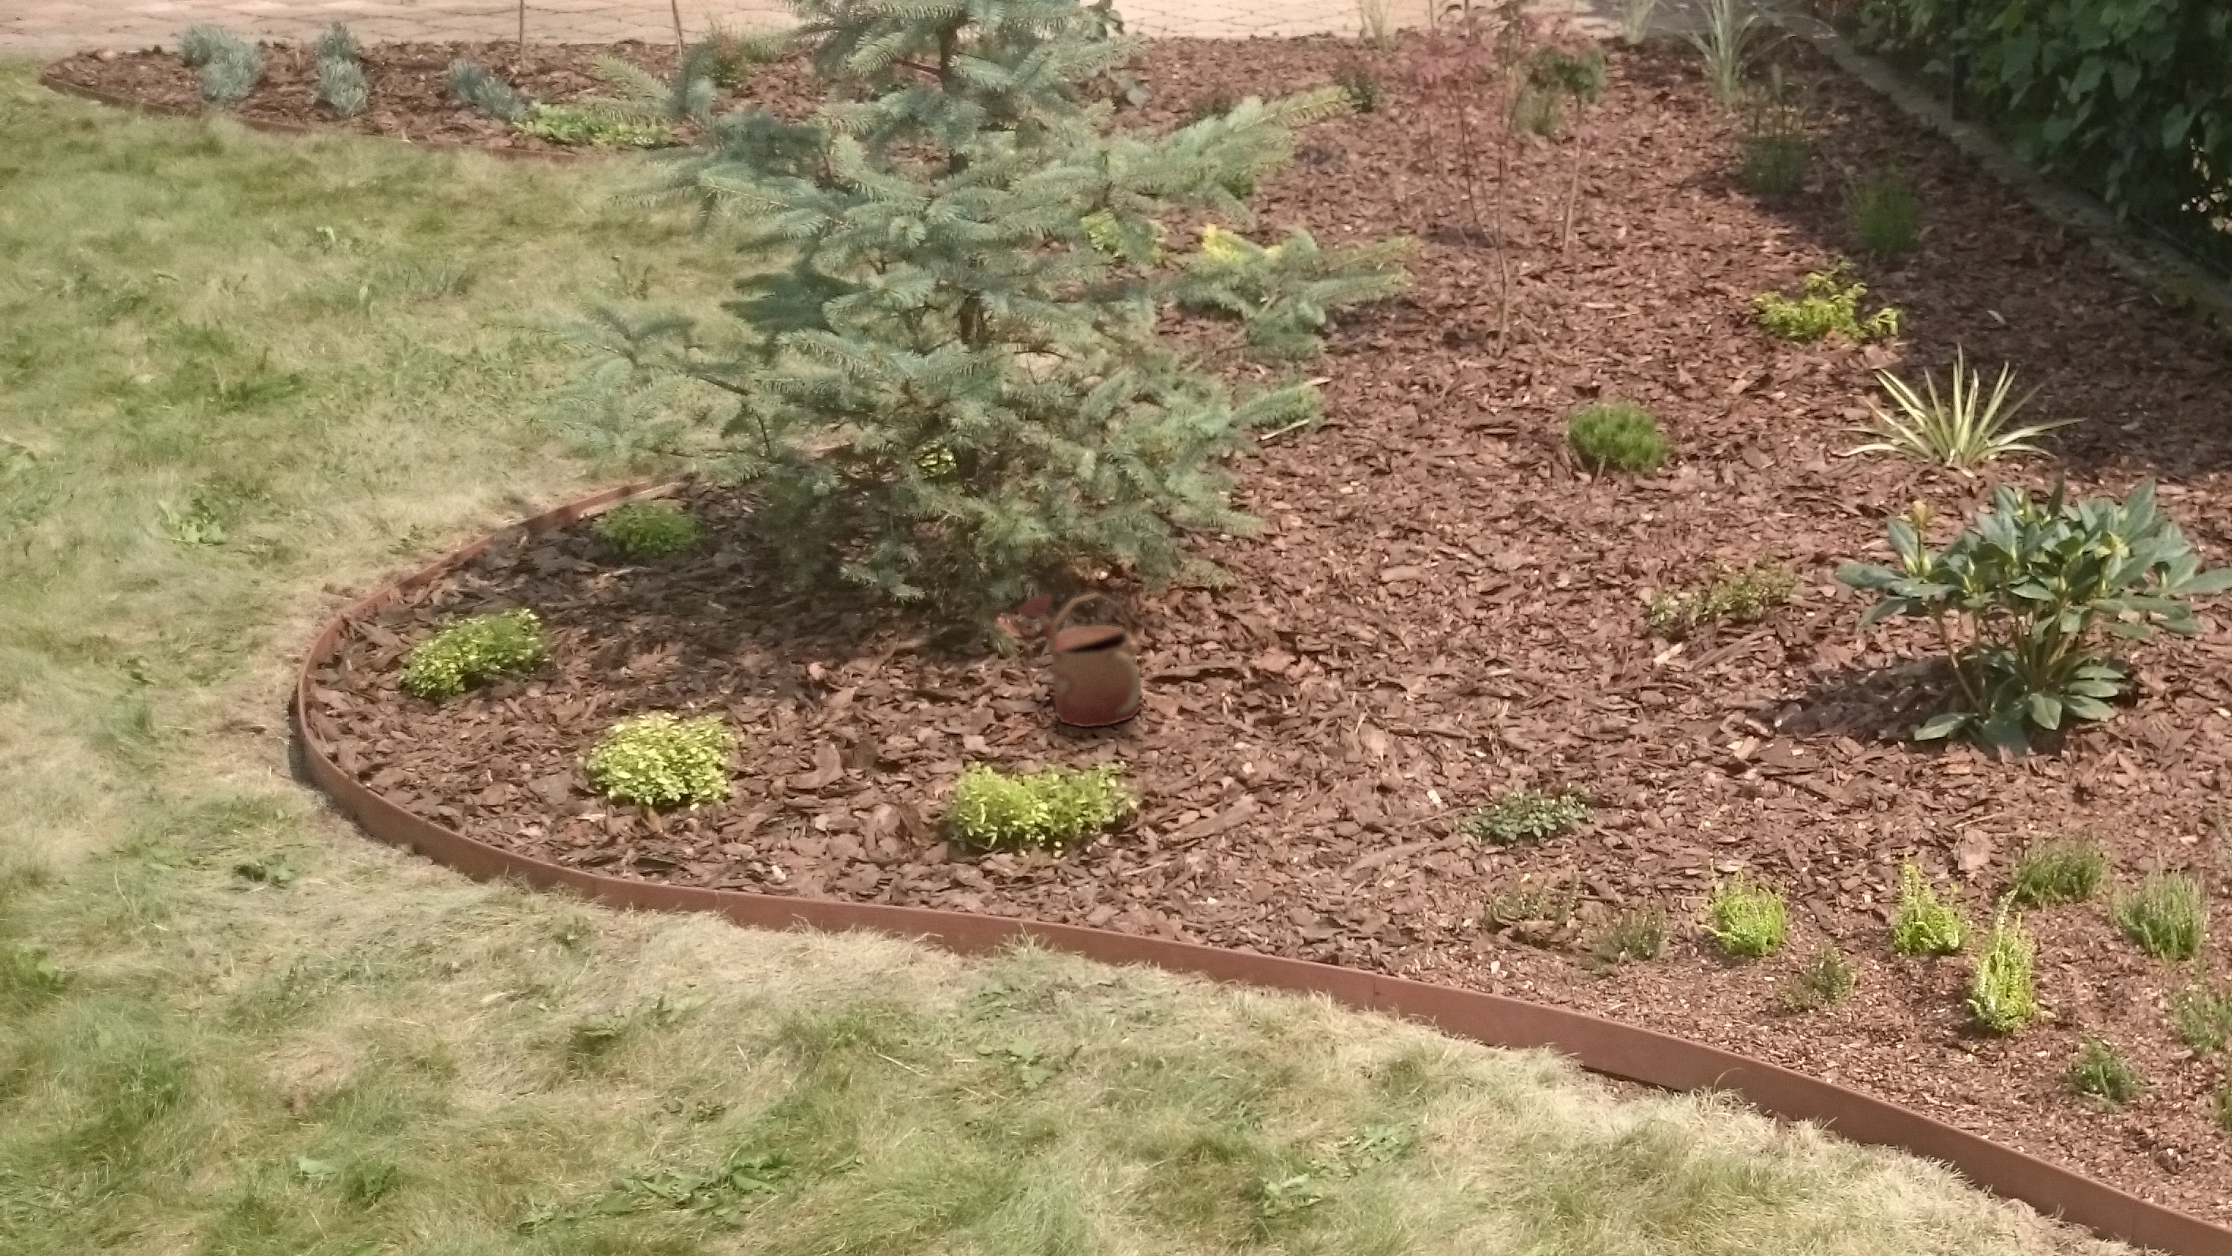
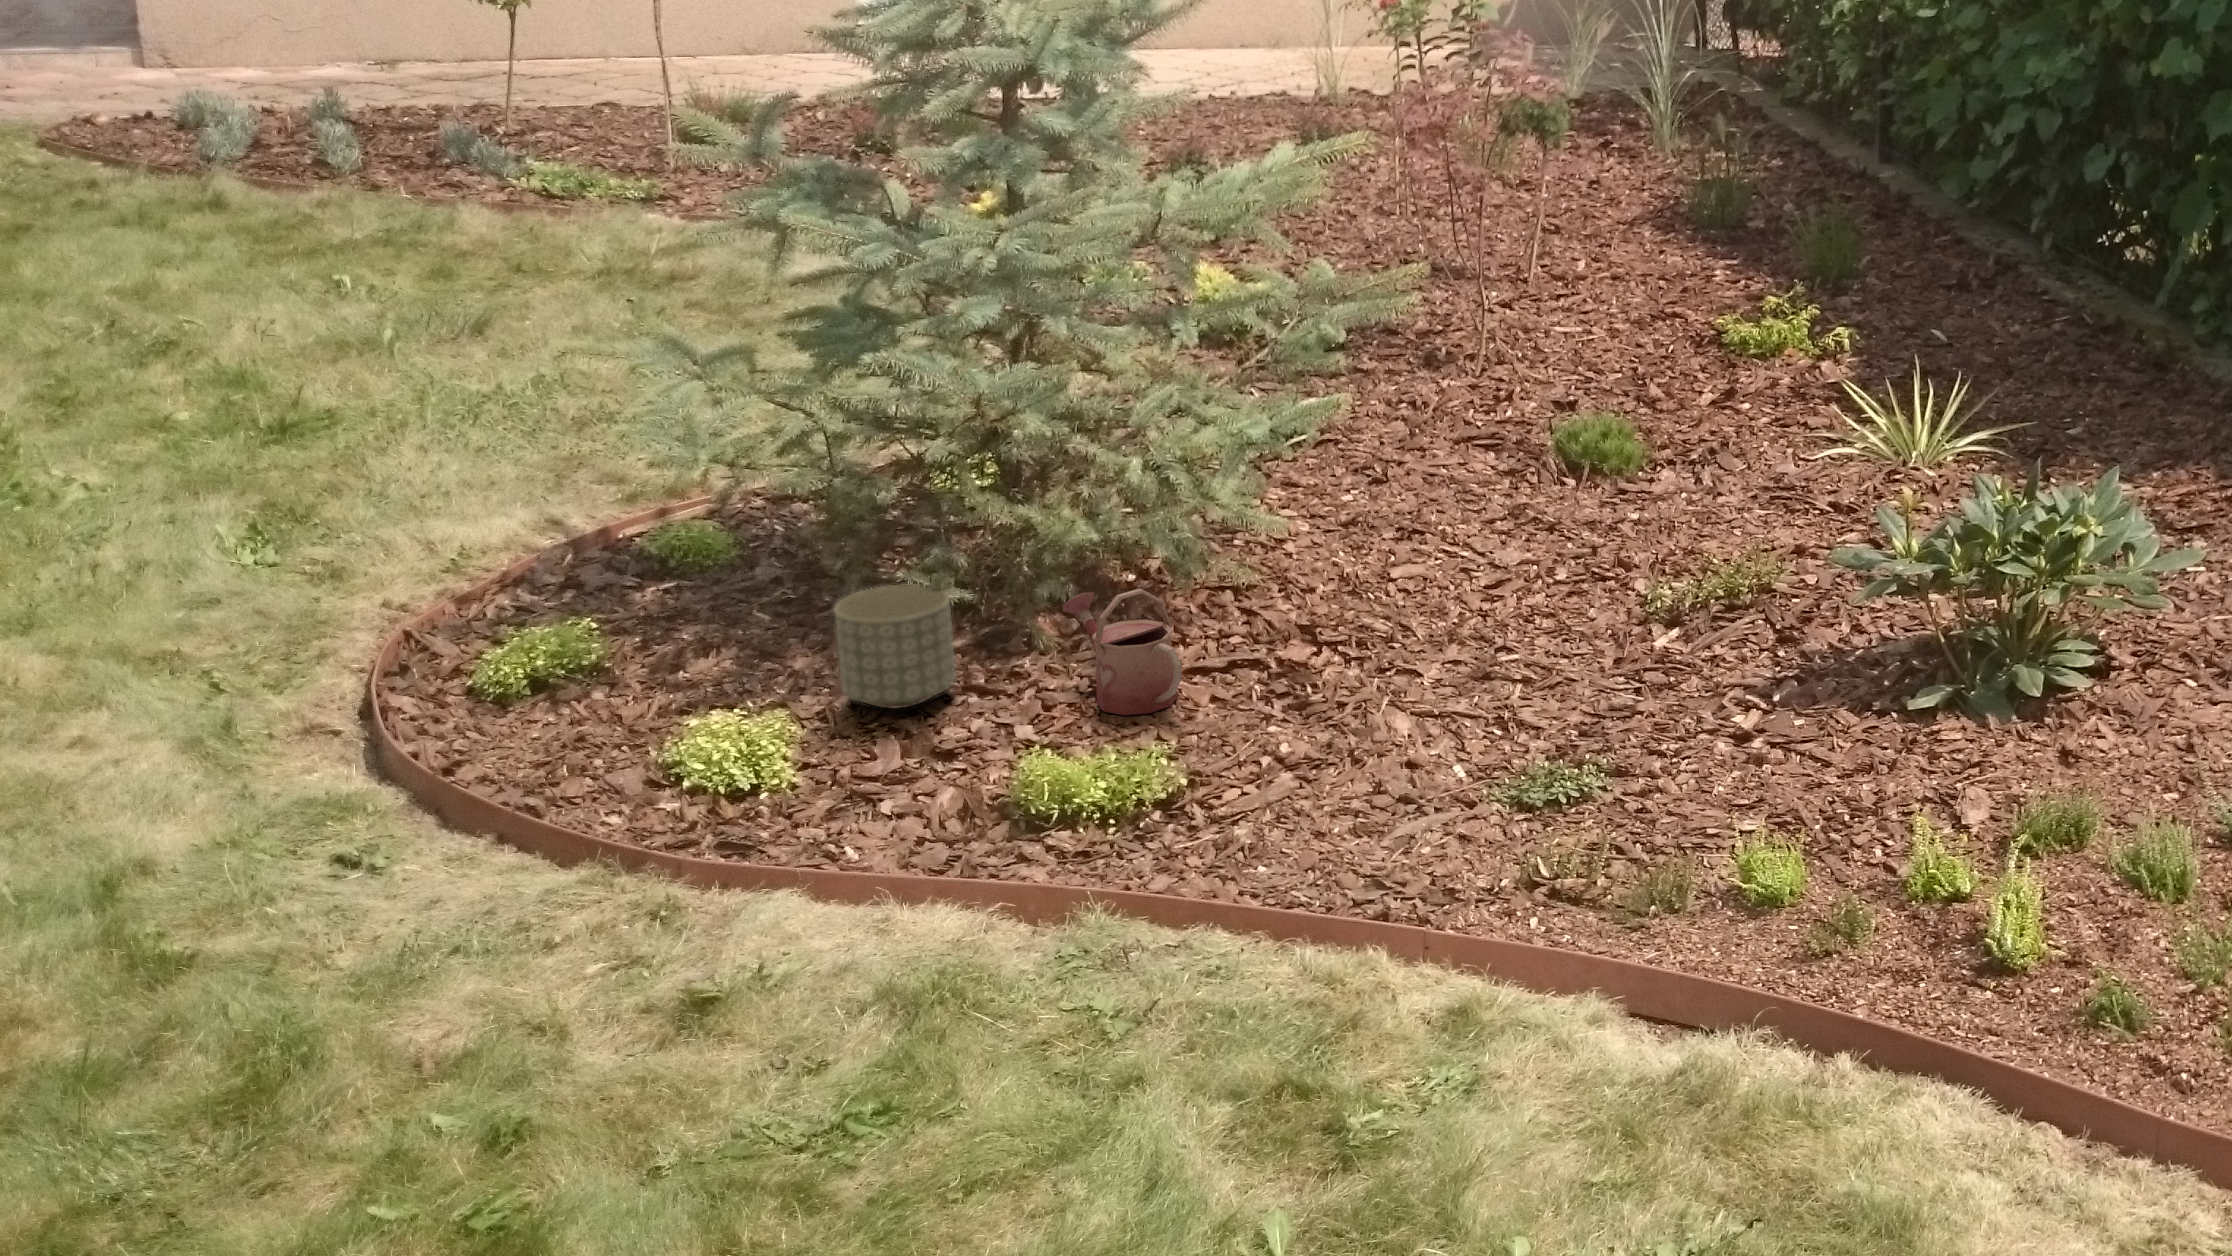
planter: none [774,583,909,715] -> present [835,585,956,708]

